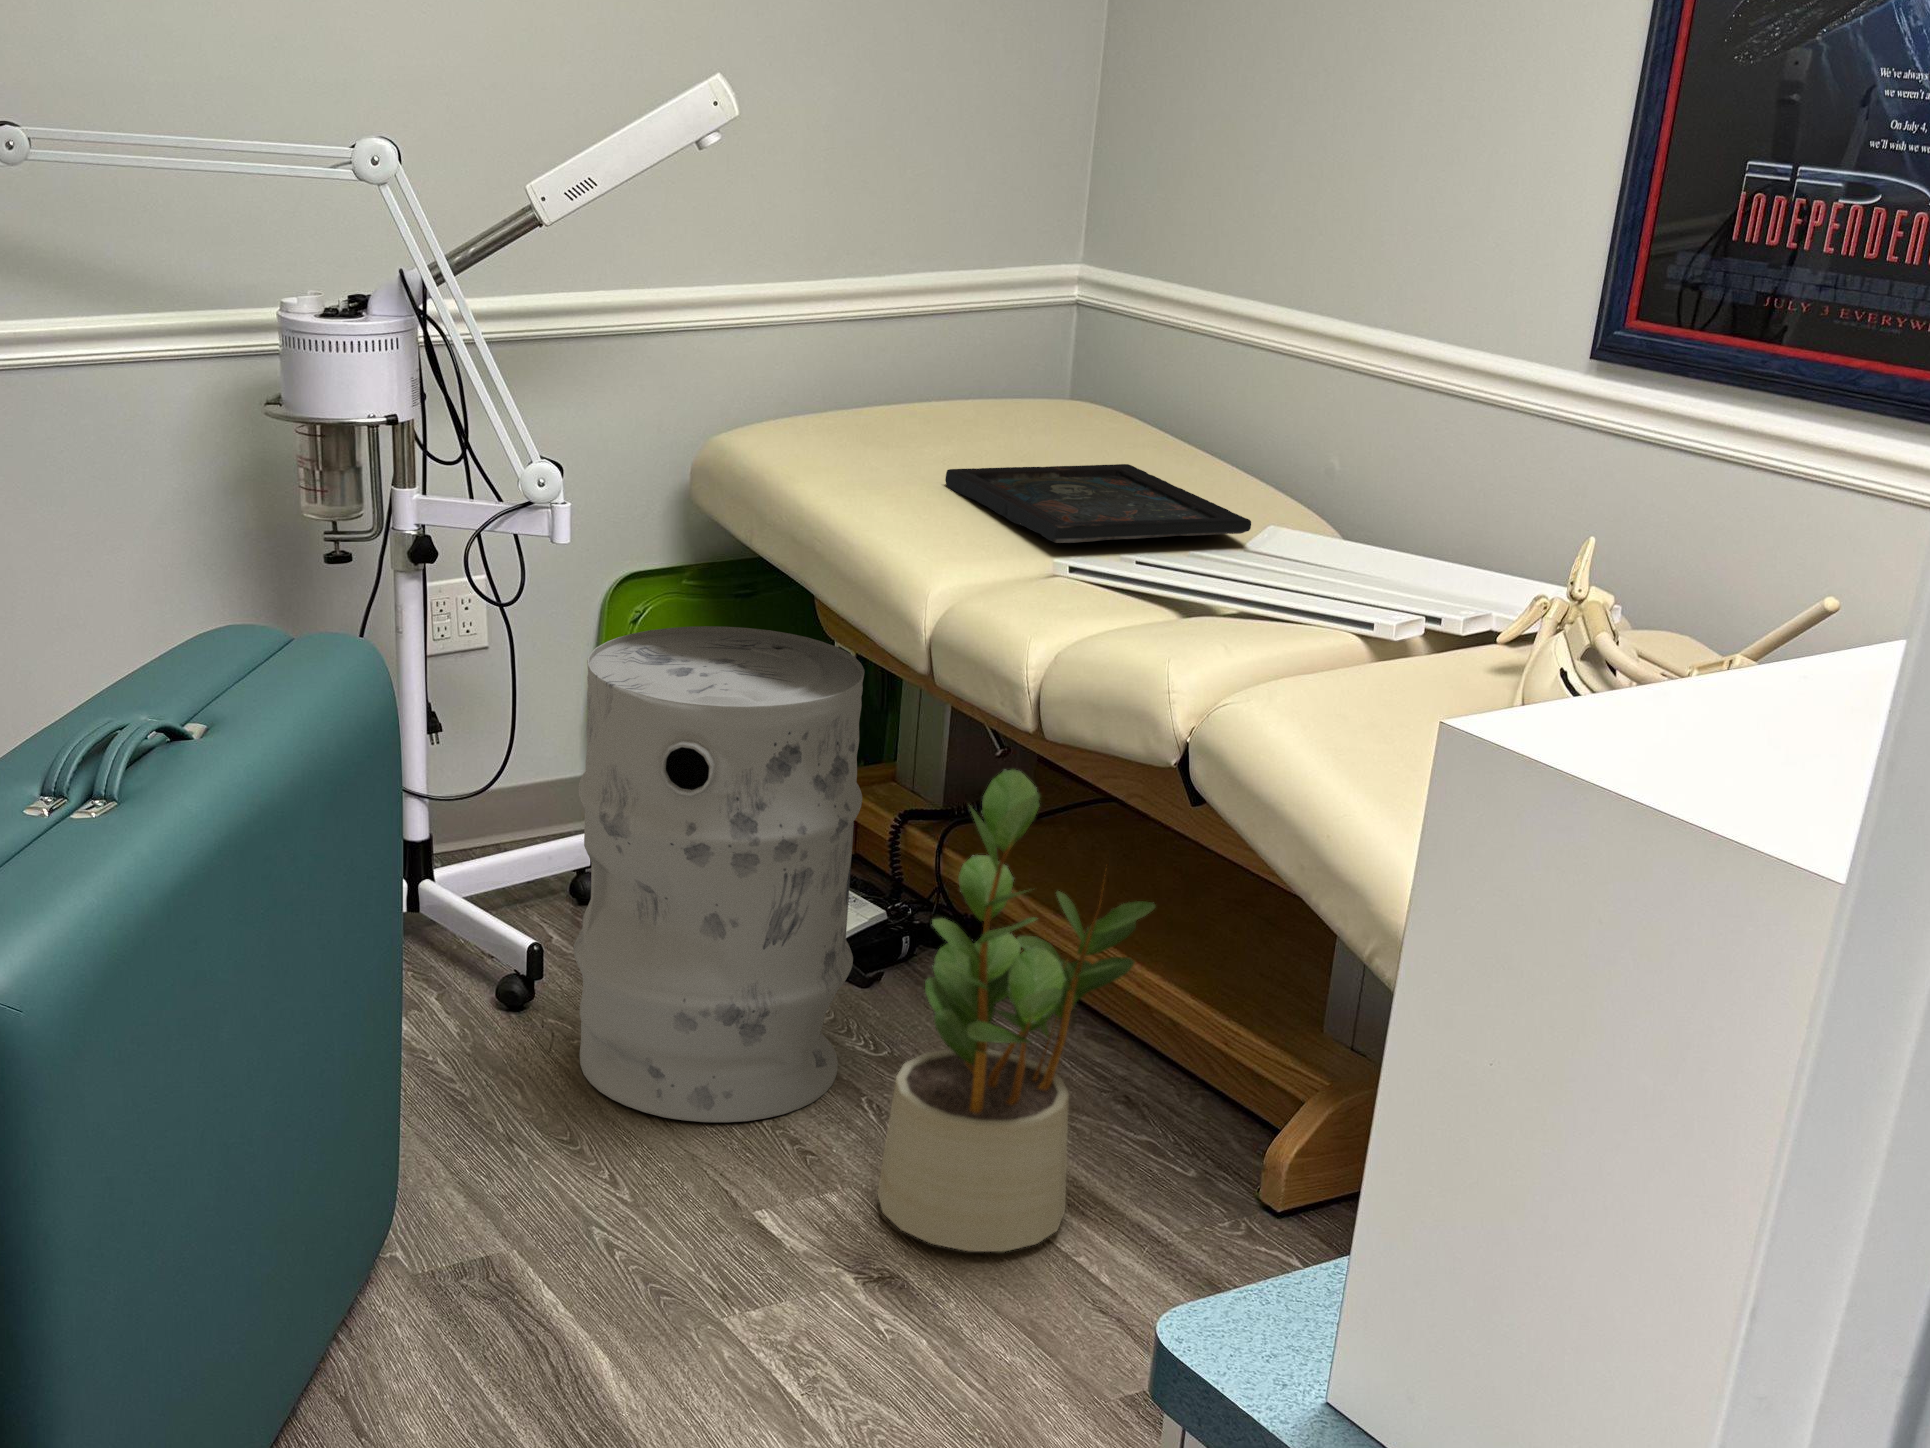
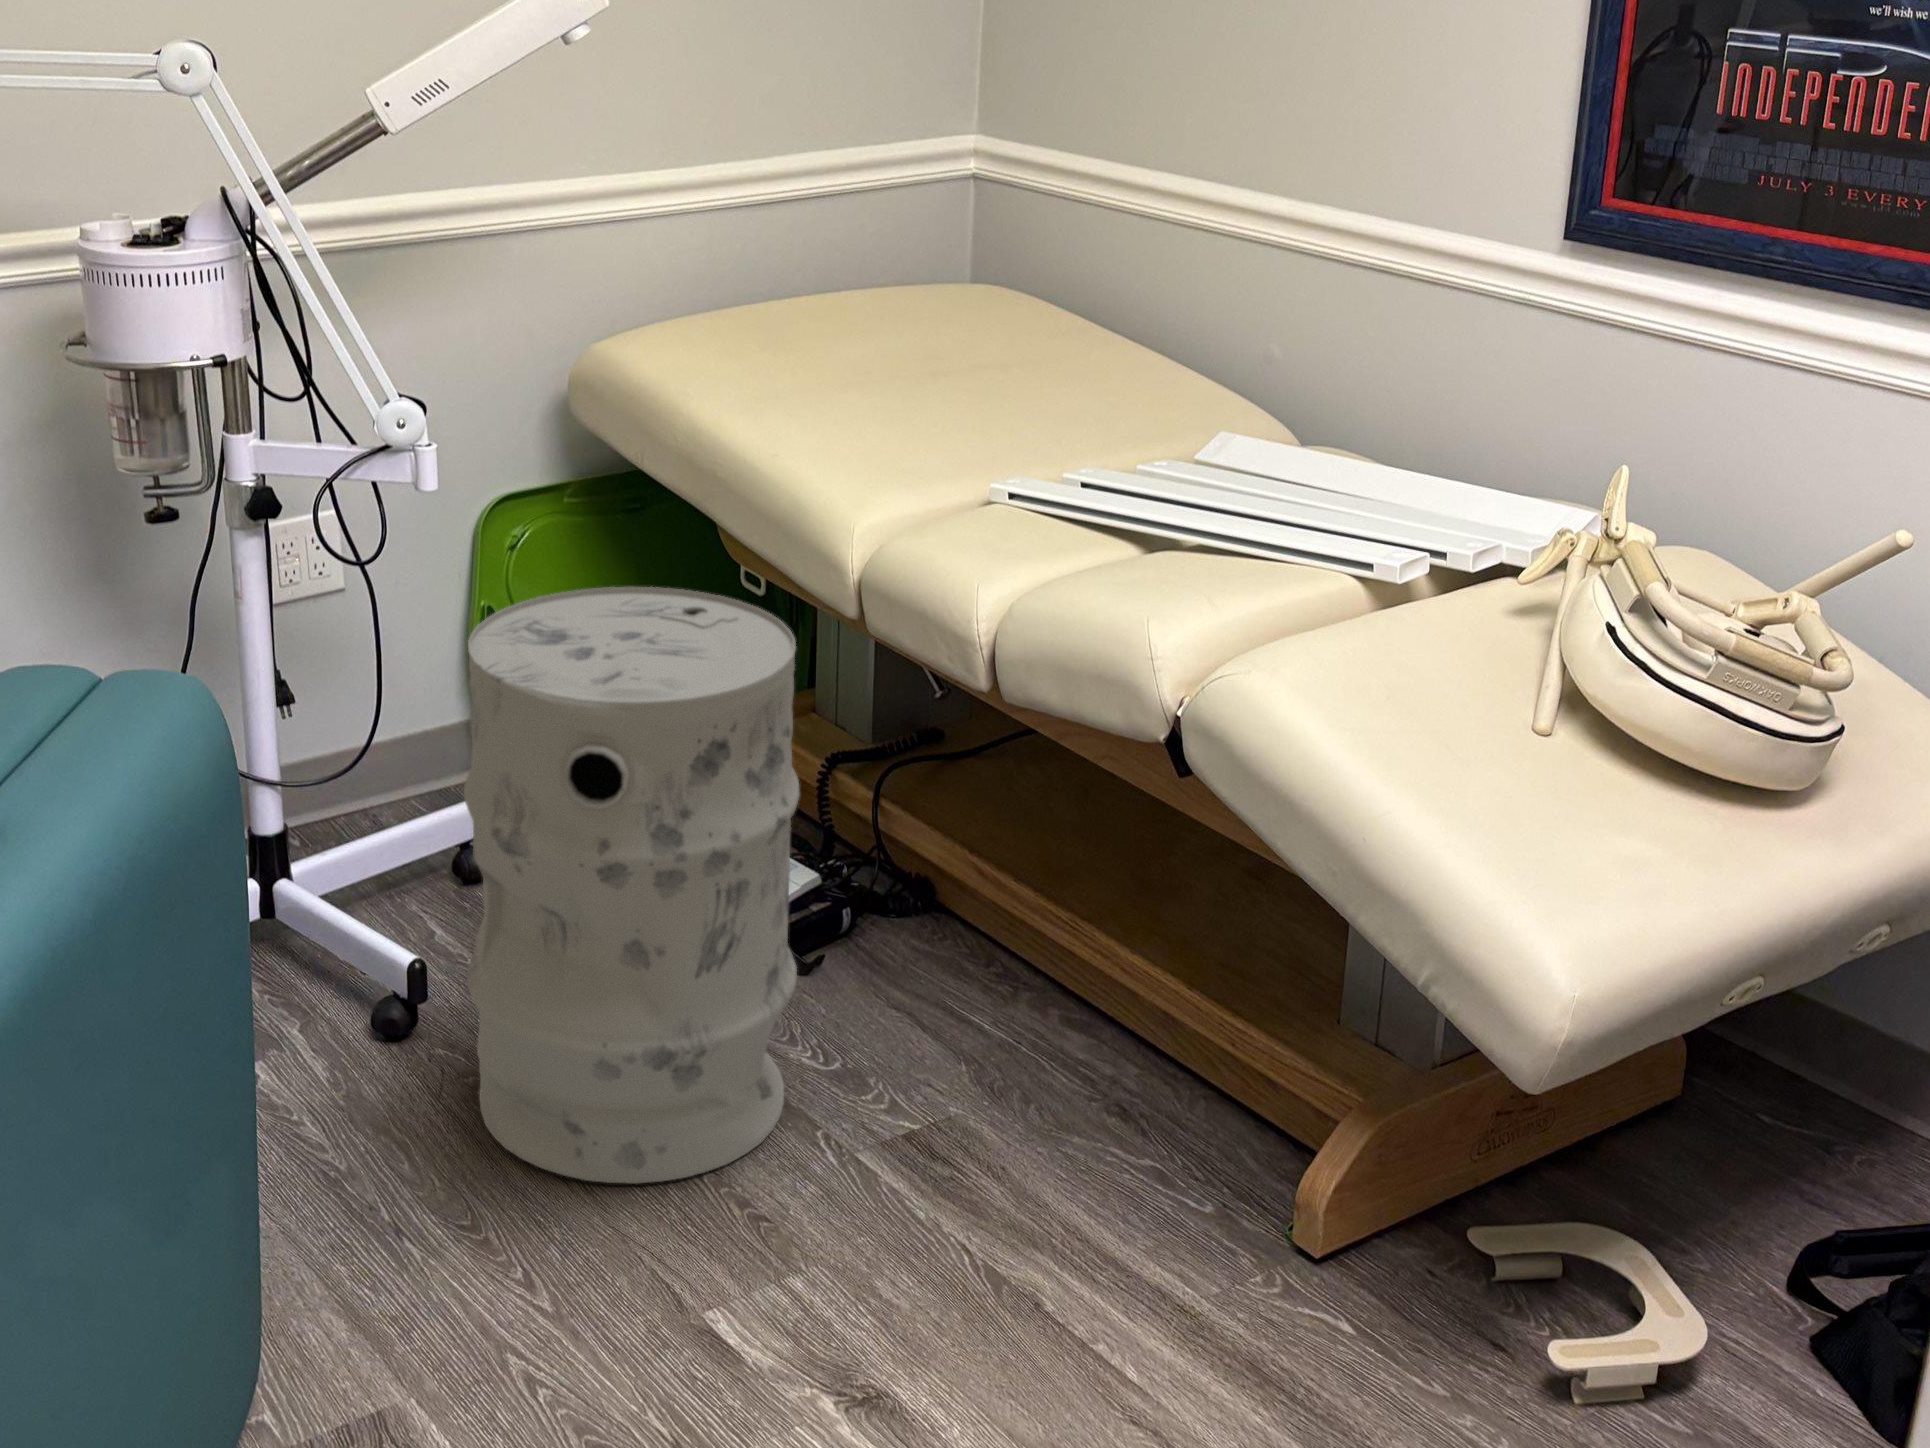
tray: present [945,464,1251,543] -> none [859,365,1209,471]
potted plant: present [877,769,1156,1252] -> none [851,776,1165,1351]

